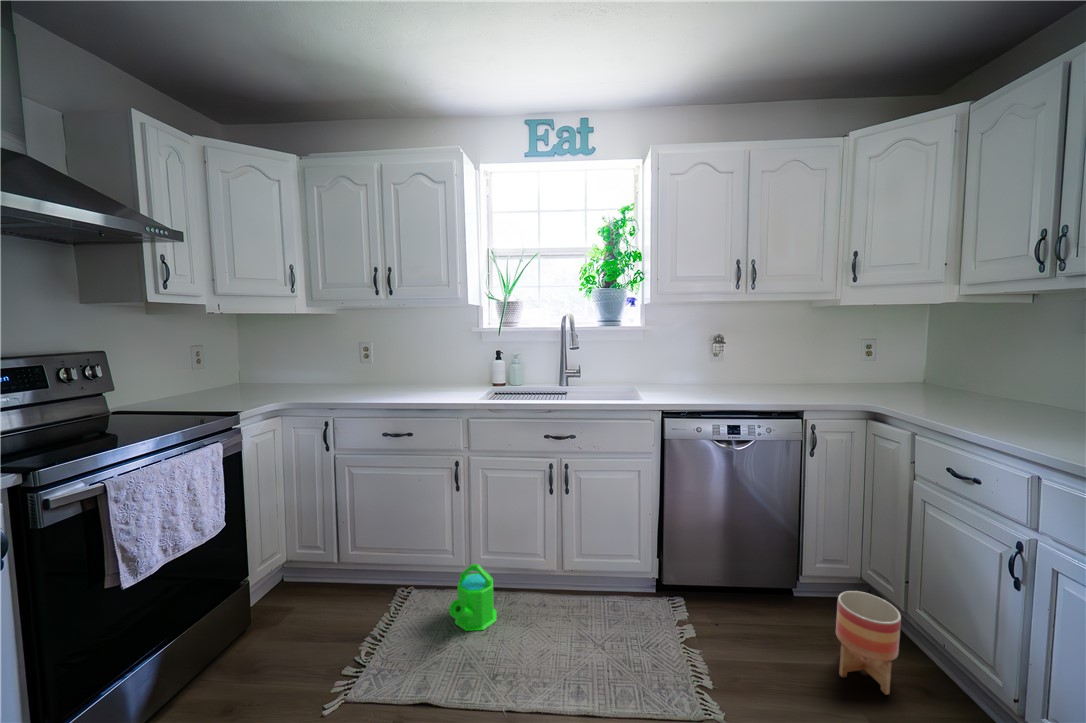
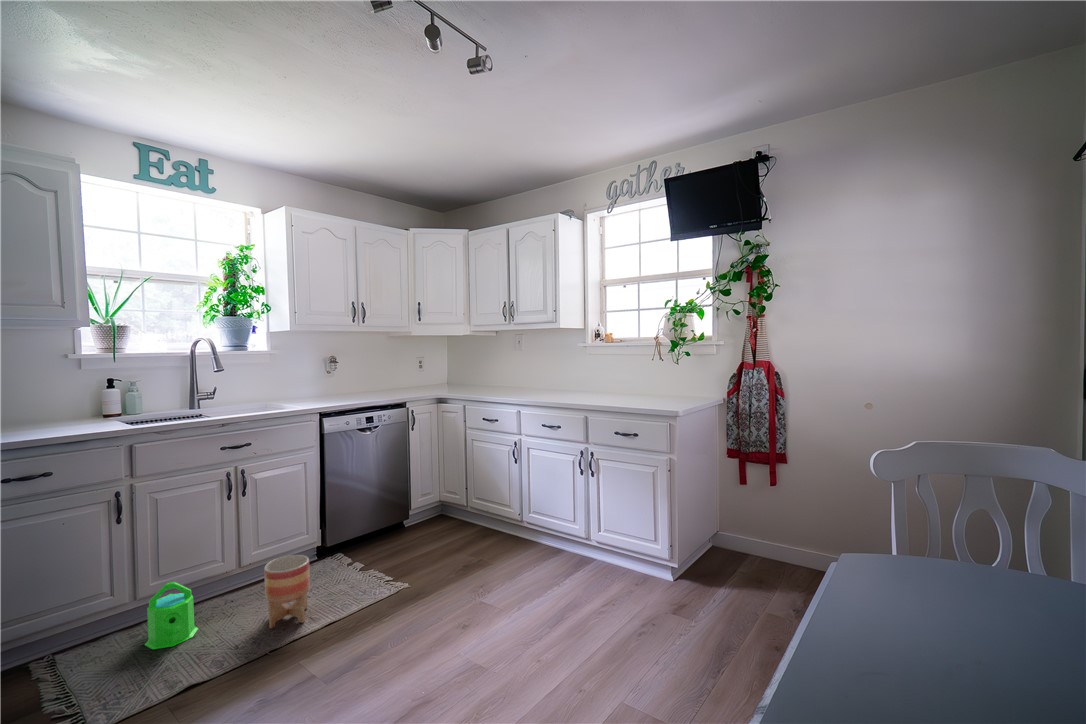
planter: present [836,591,901,695] -> present [264,555,310,628]

